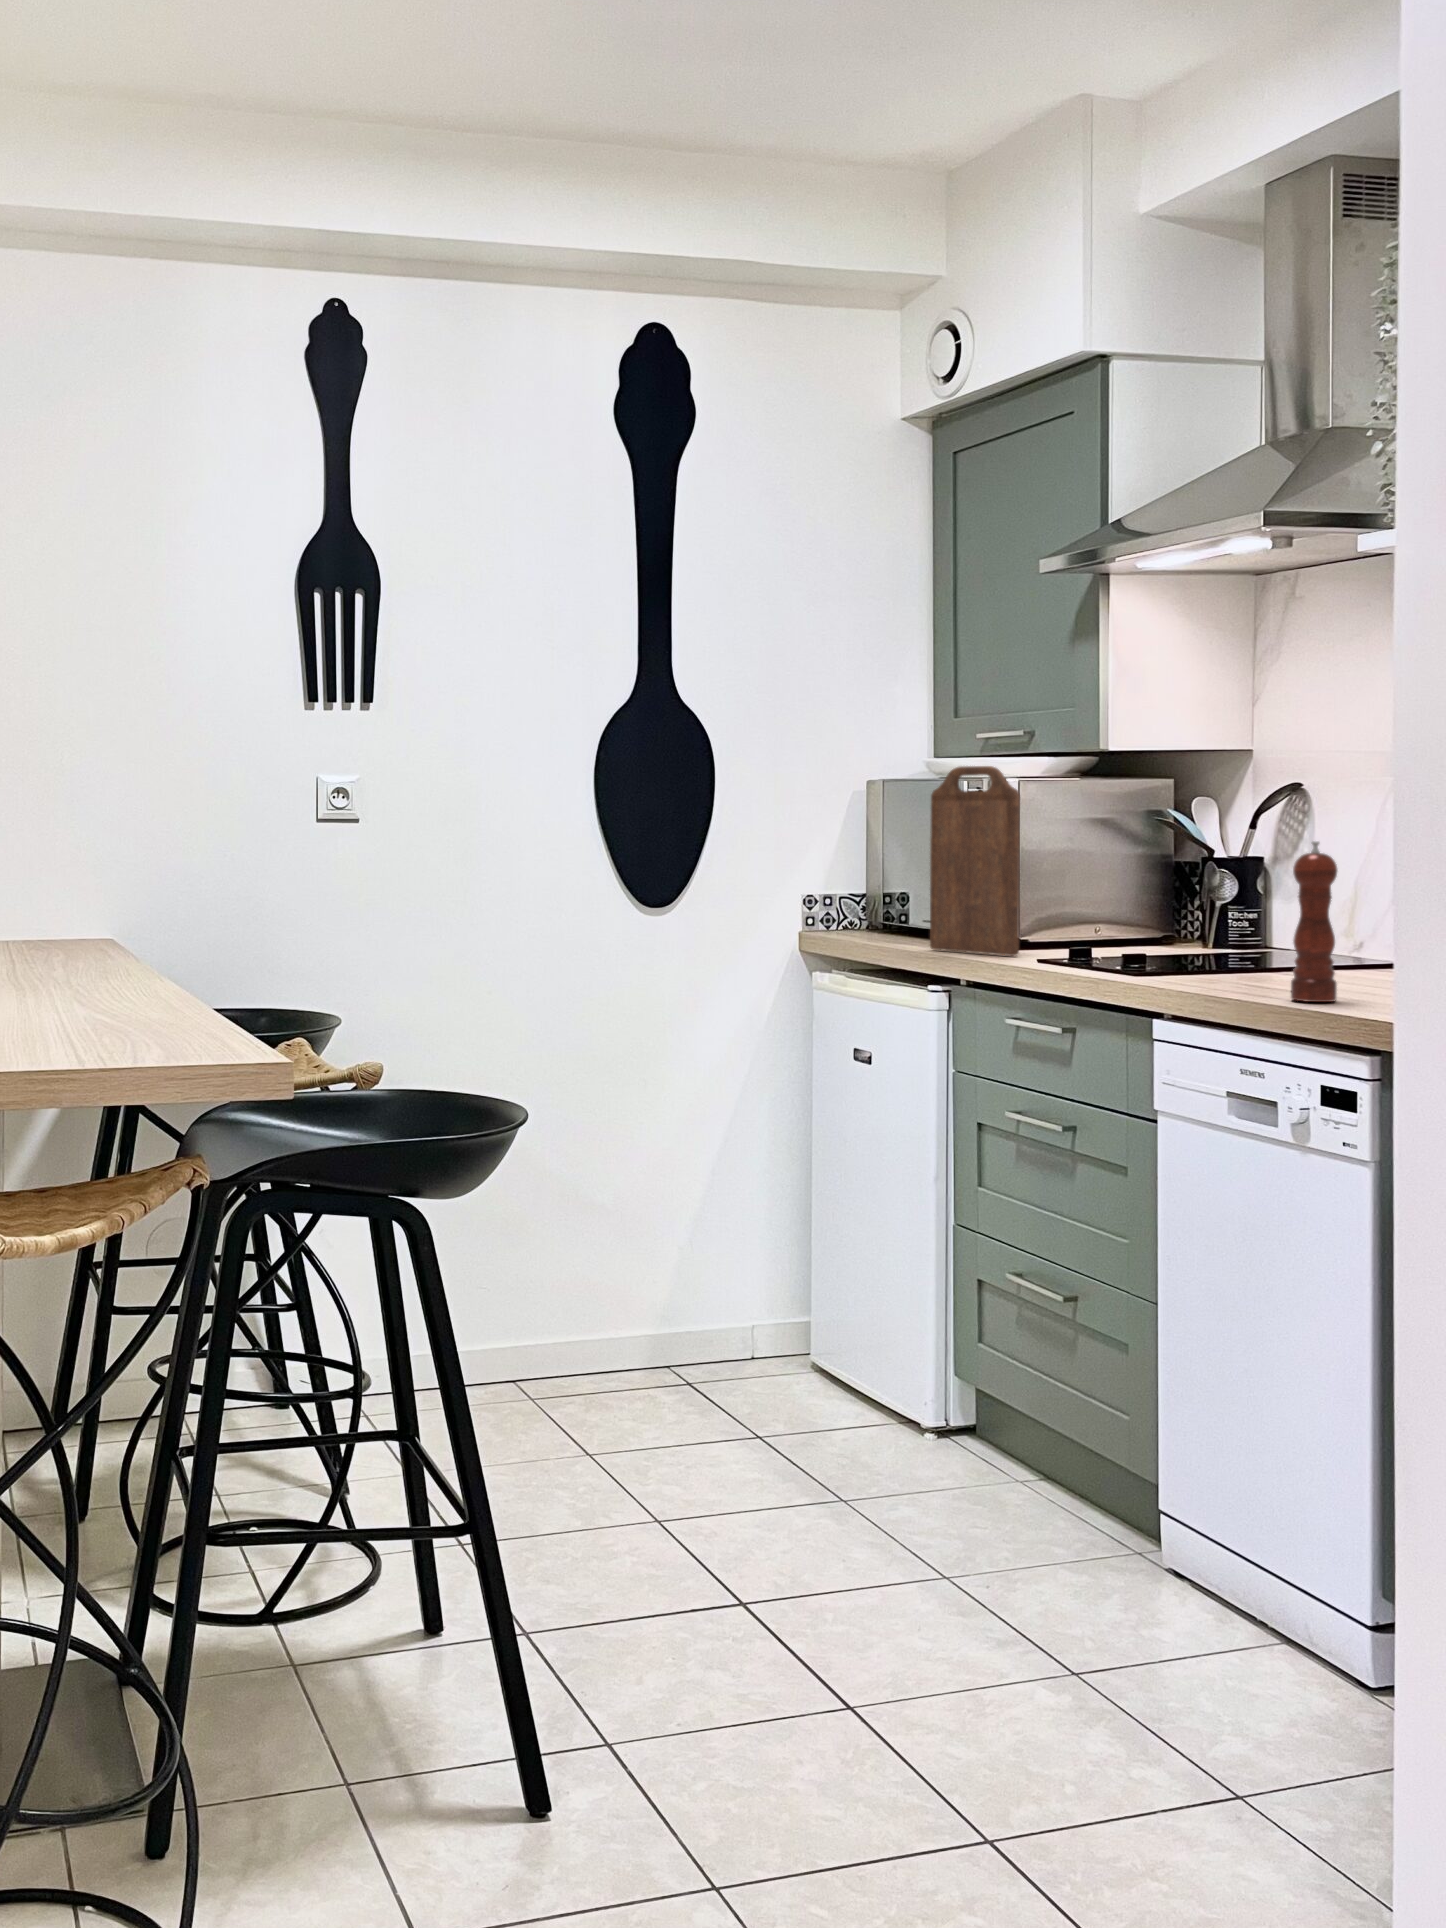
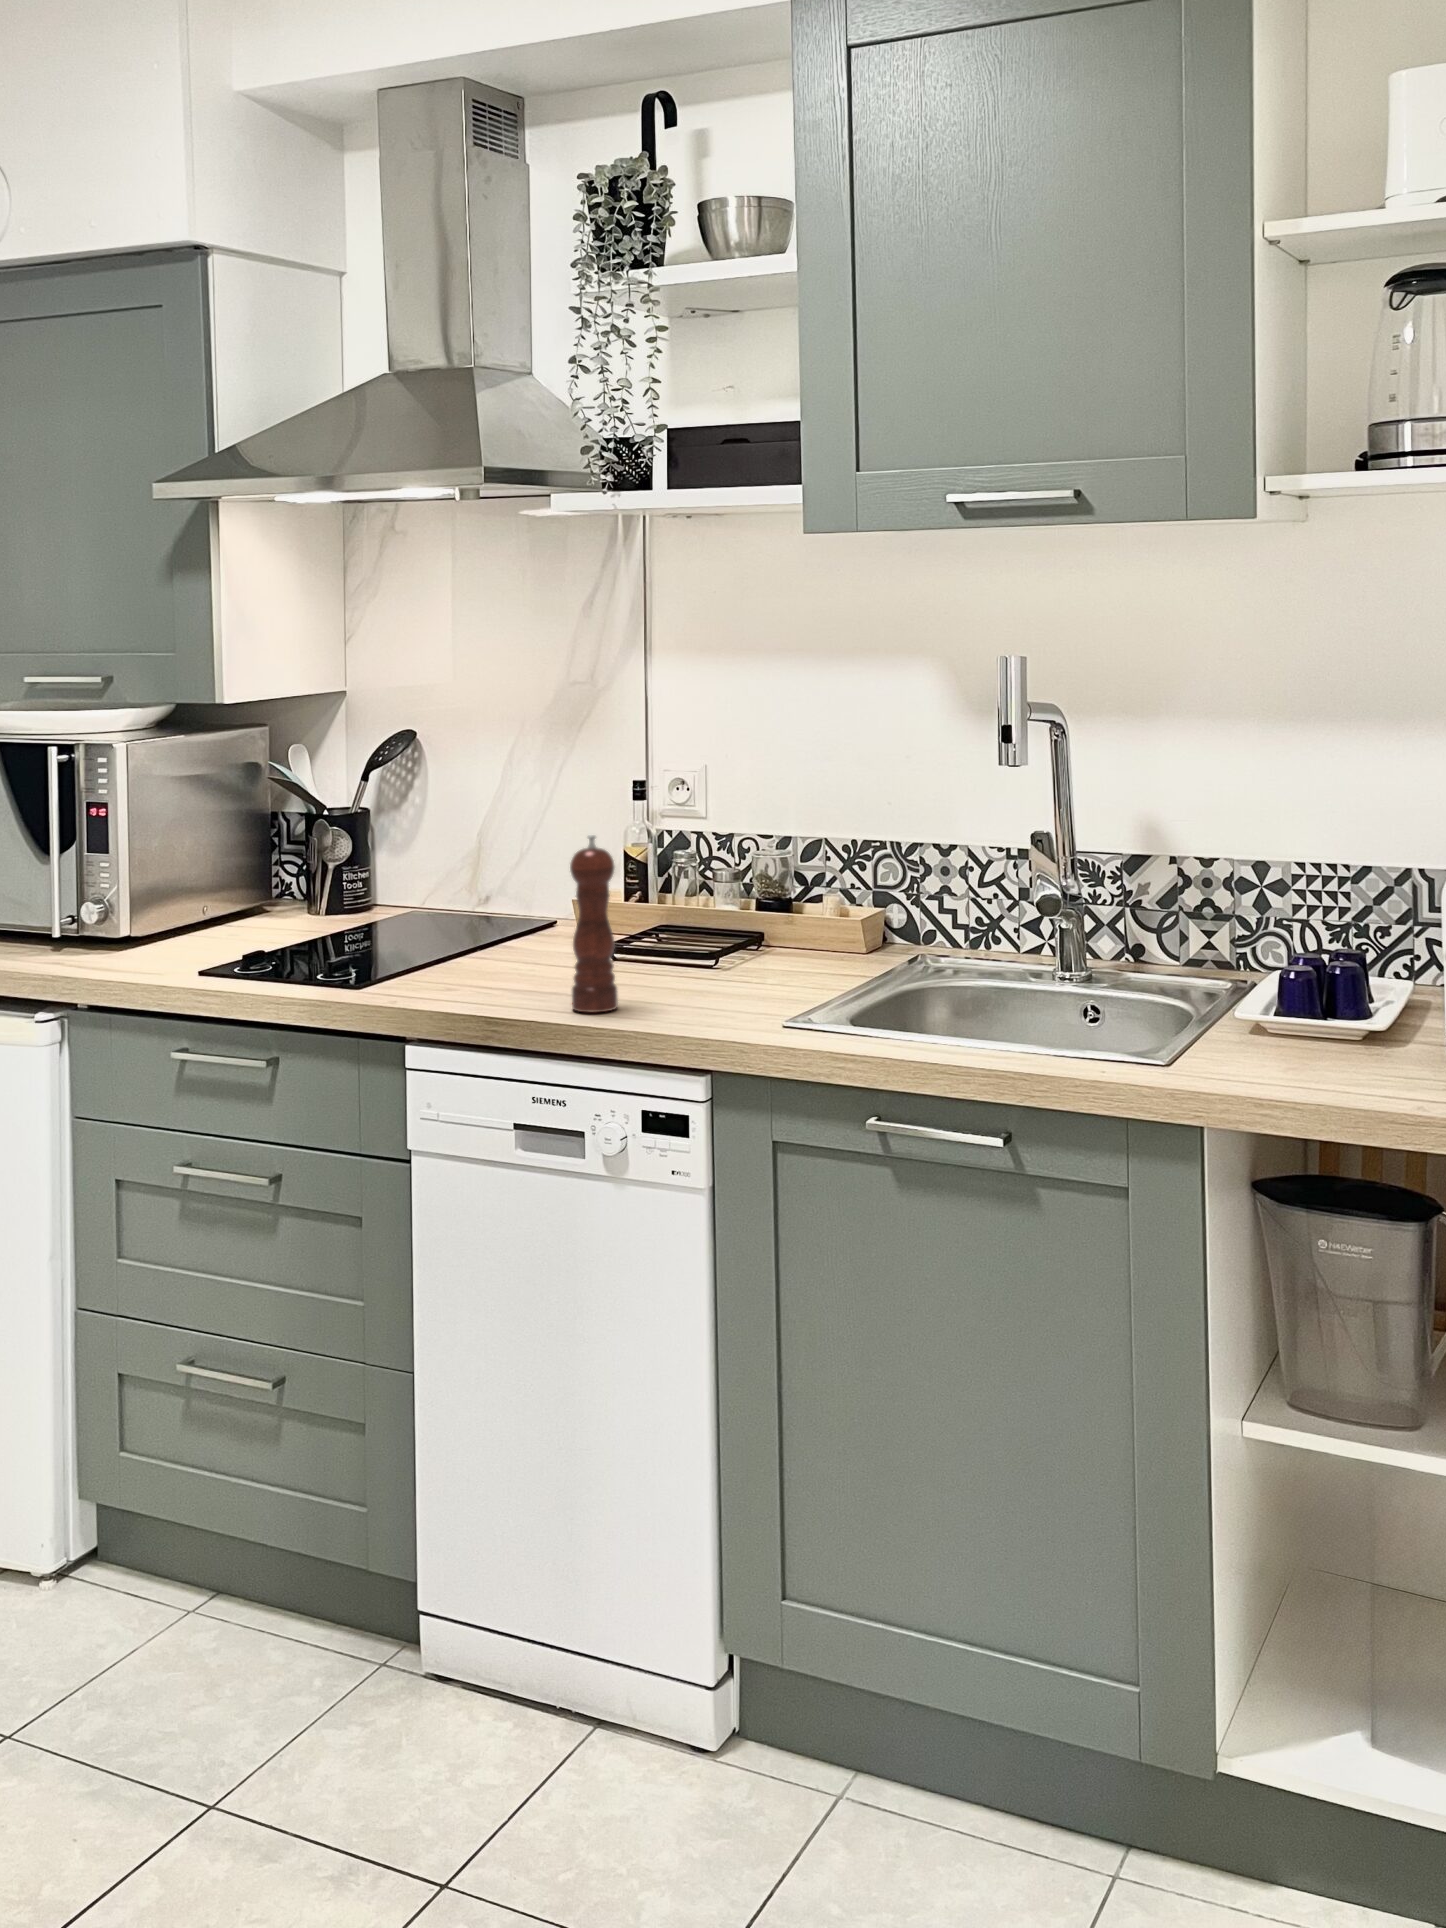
cutting board: present [930,766,1020,956] -> none [23,733,157,966]

